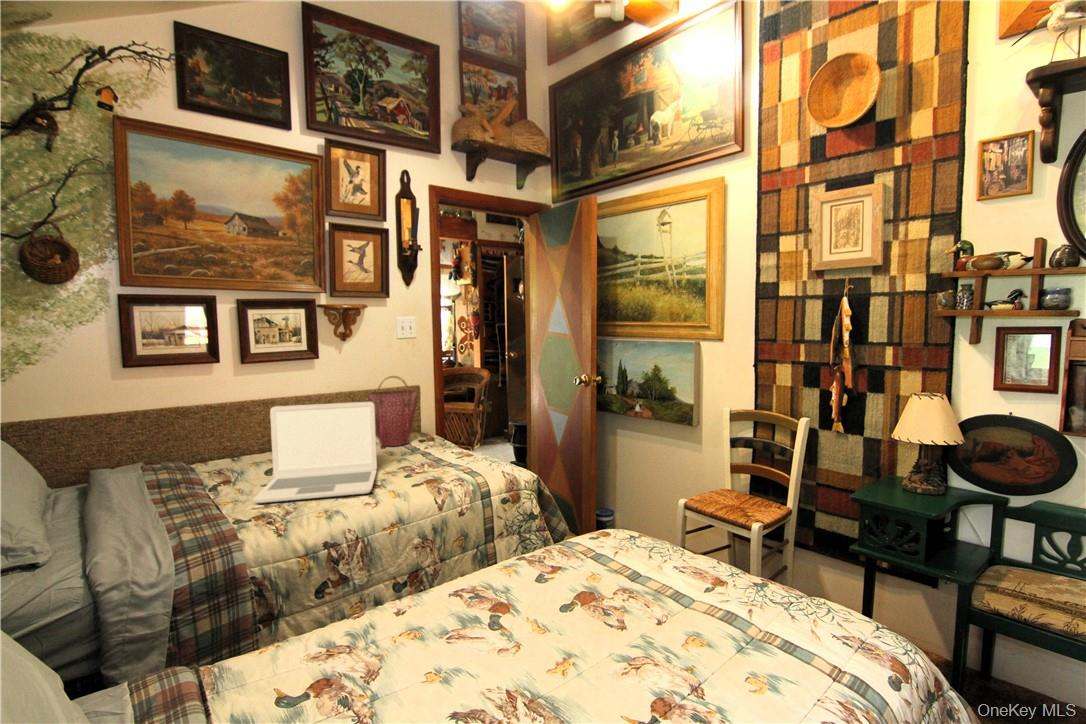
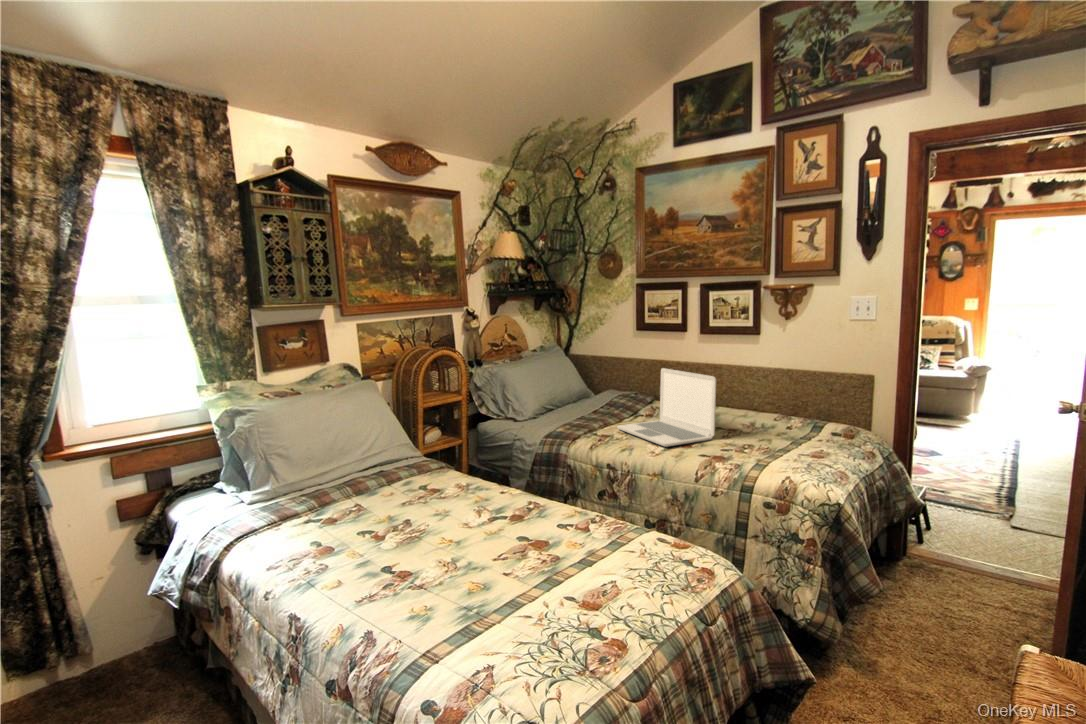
handbag: present [369,376,417,446] -> none [778,358,823,430]

